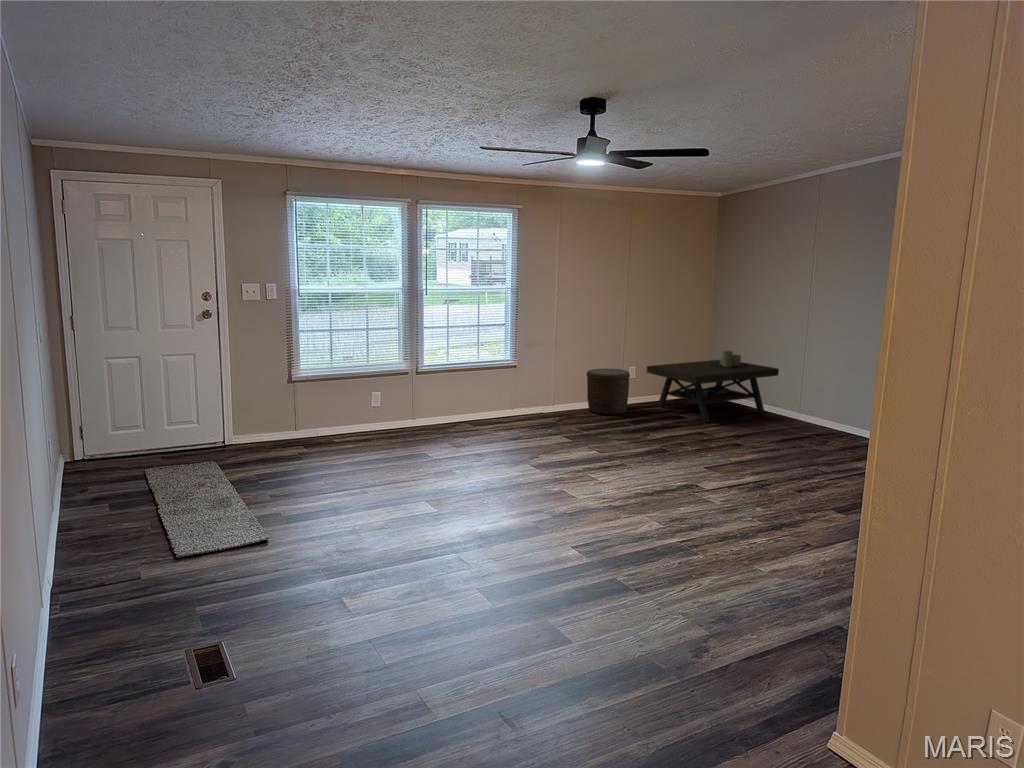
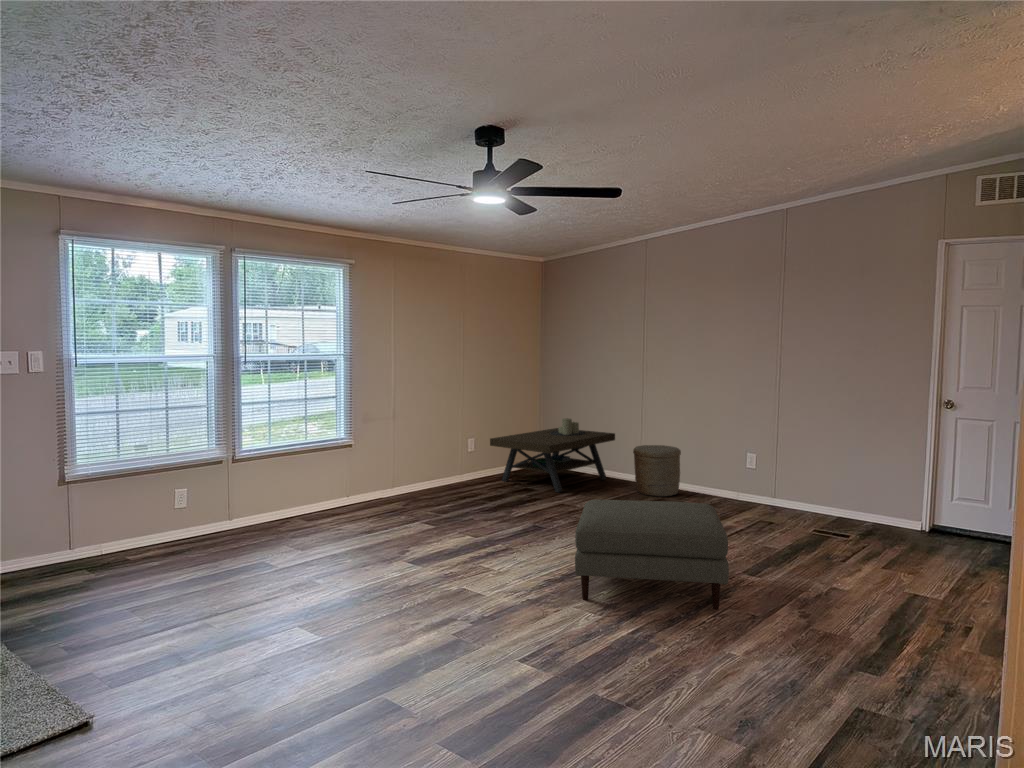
woven basket: present [586,368,630,415] -> present [633,445,681,496]
ottoman: none [652,430,806,537] -> present [575,499,729,610]

